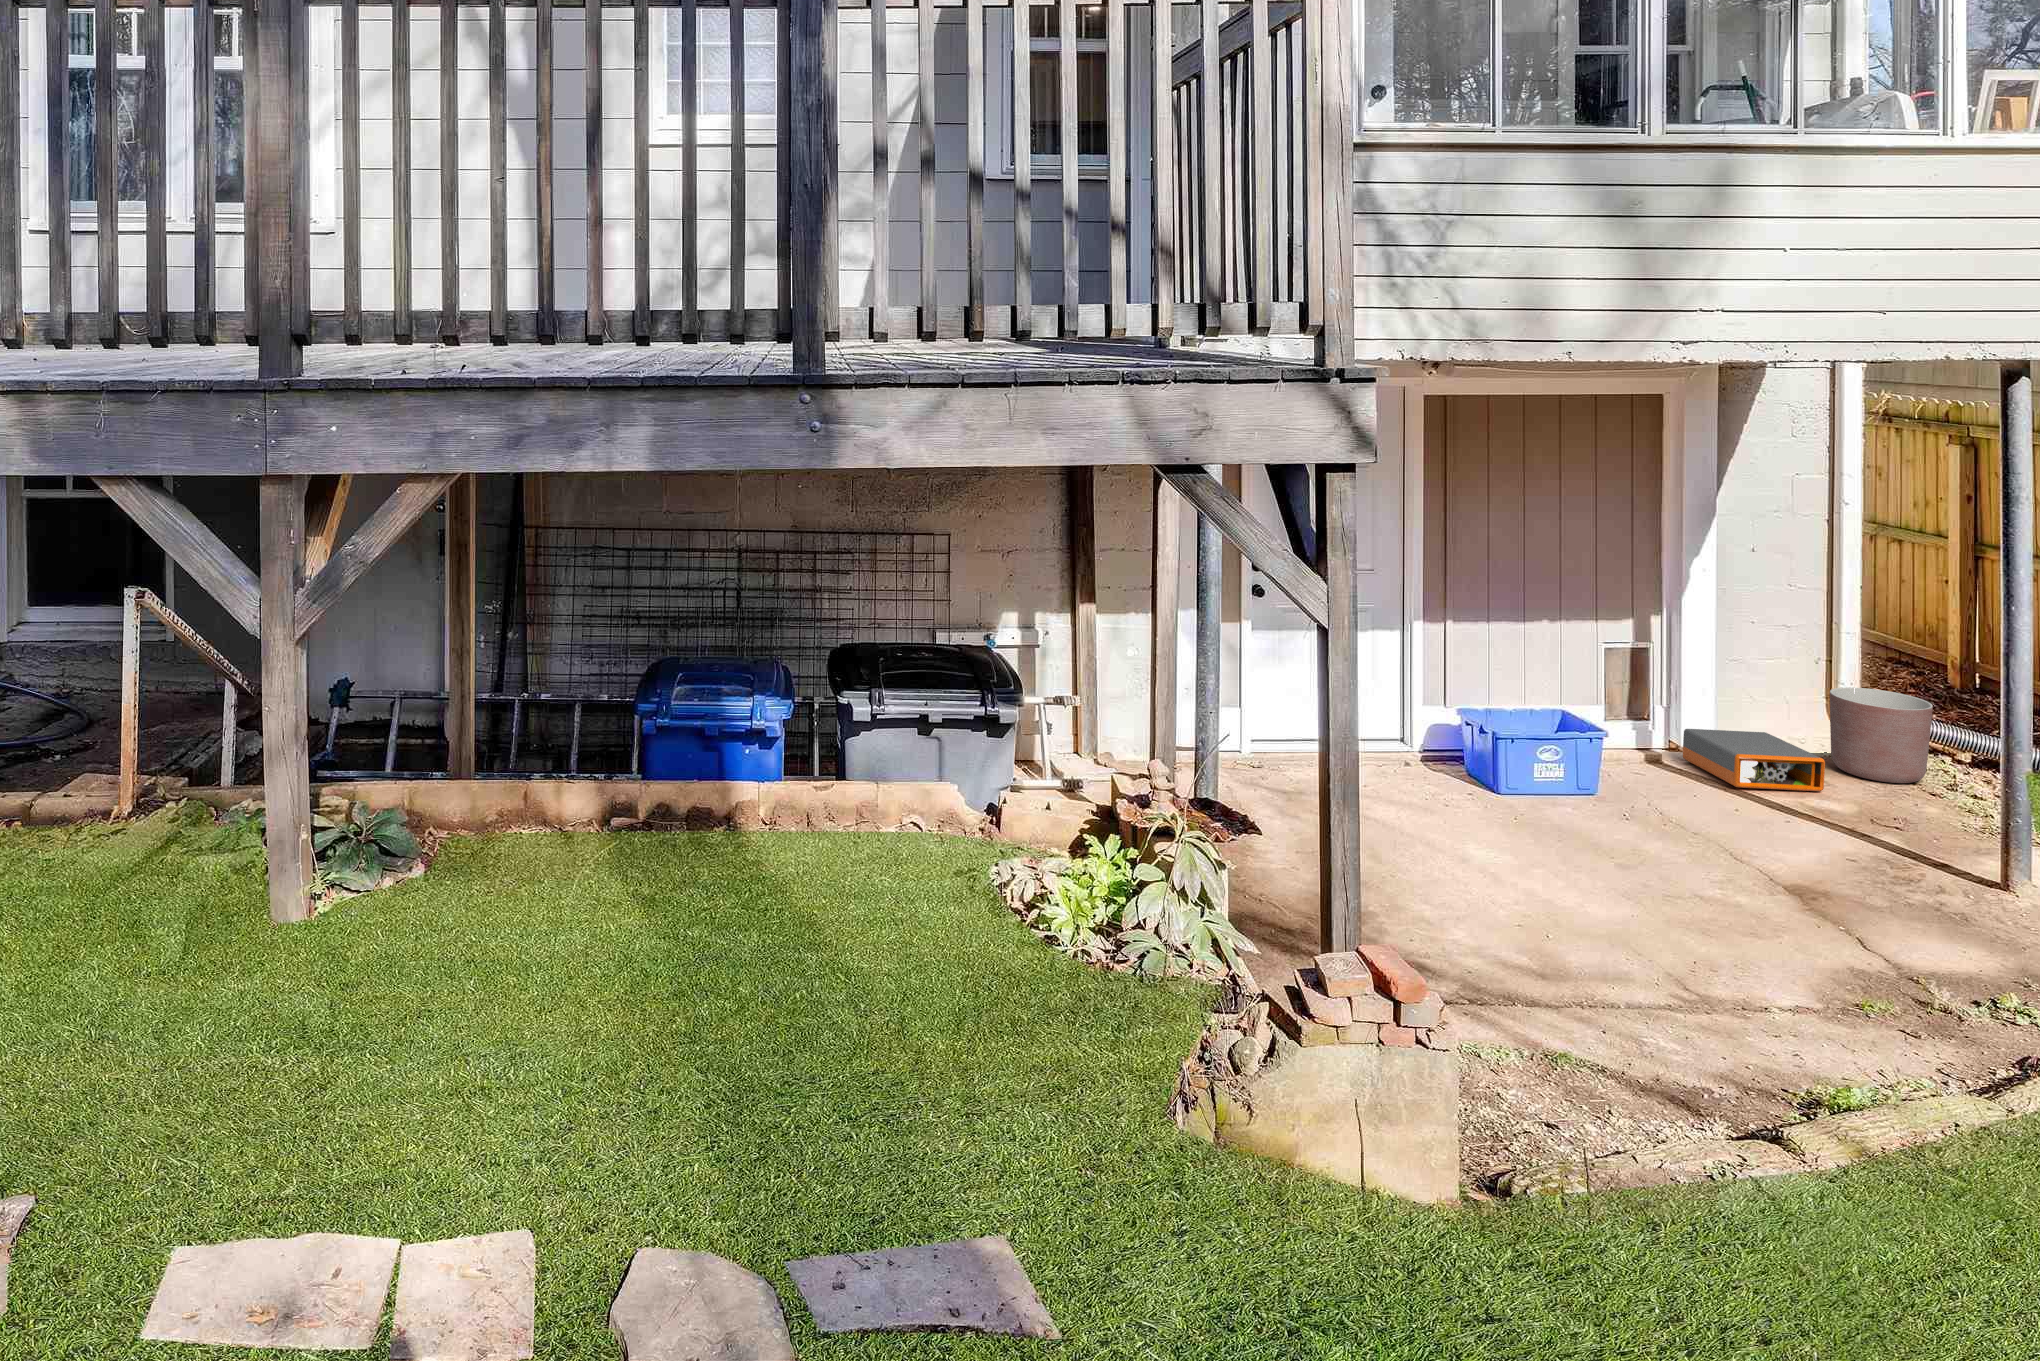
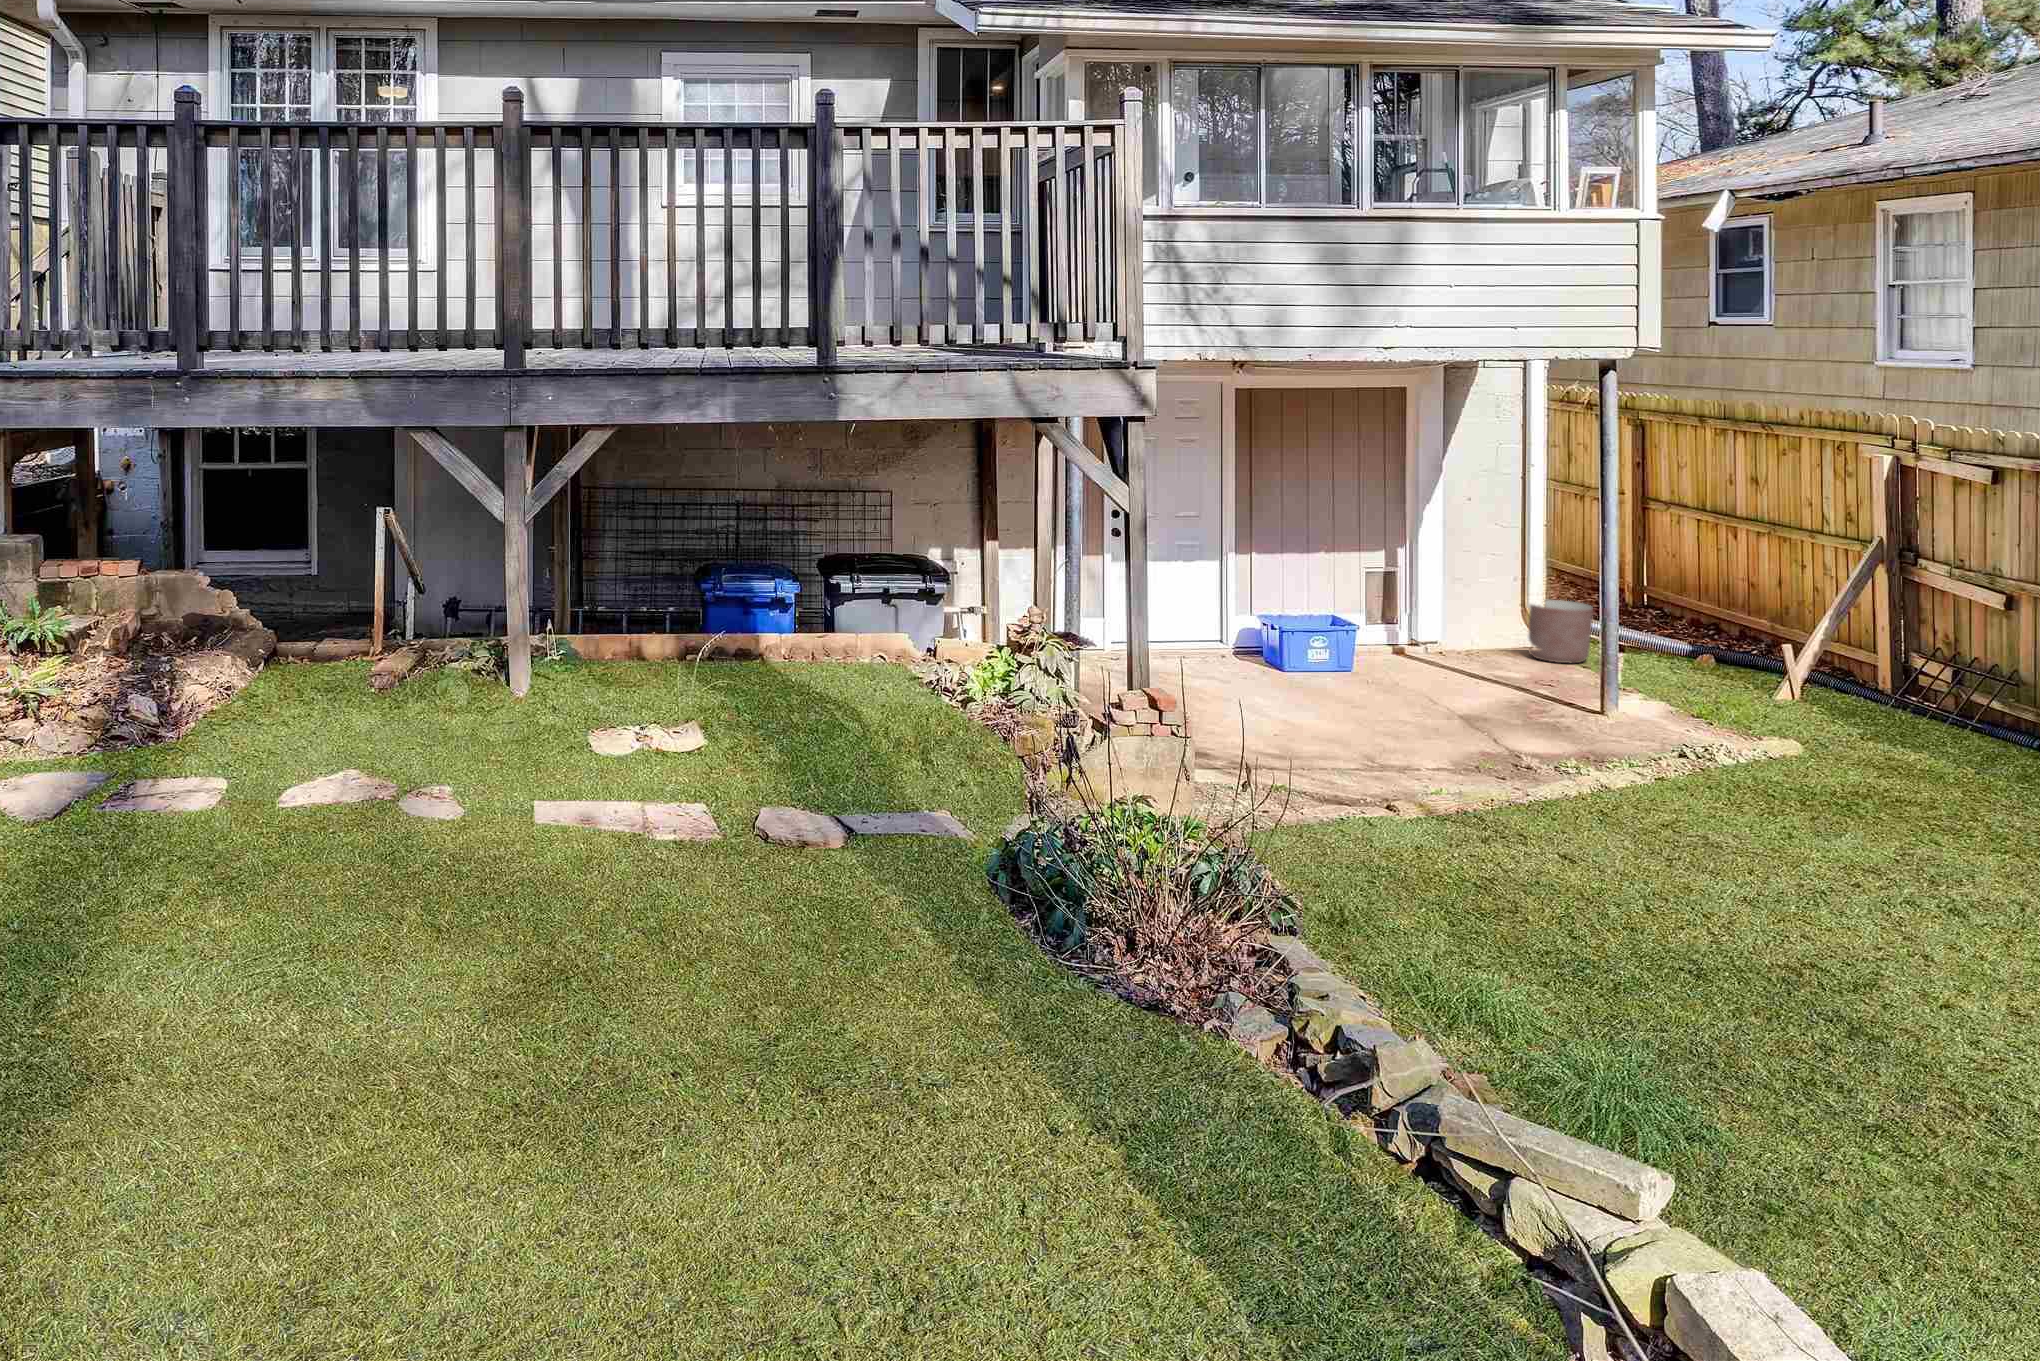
storage box: present [1683,729,1825,791] -> none [1423,630,1512,667]

